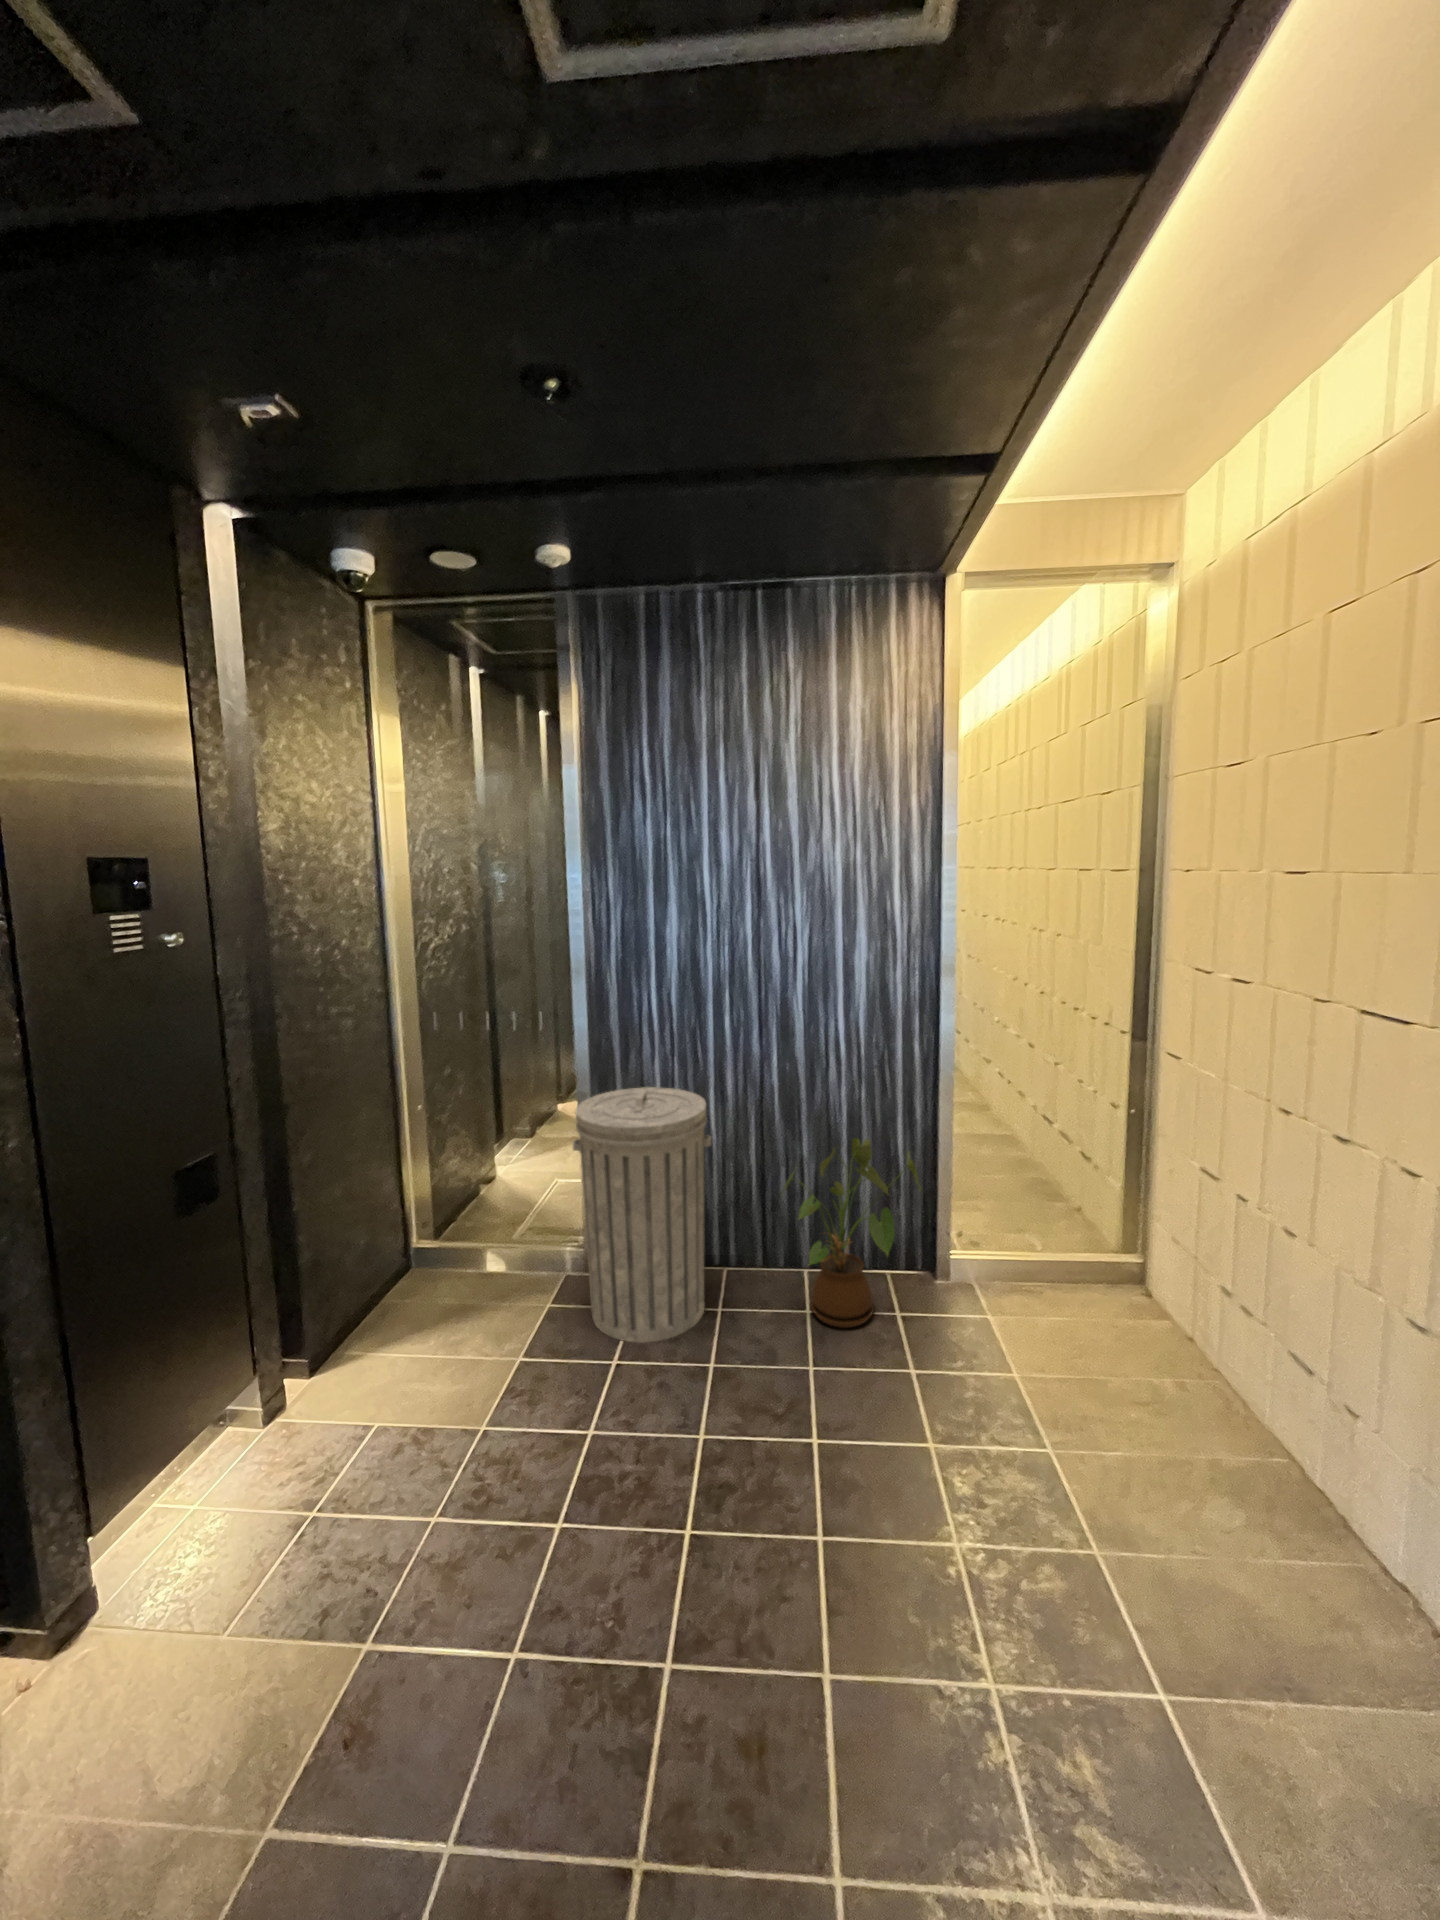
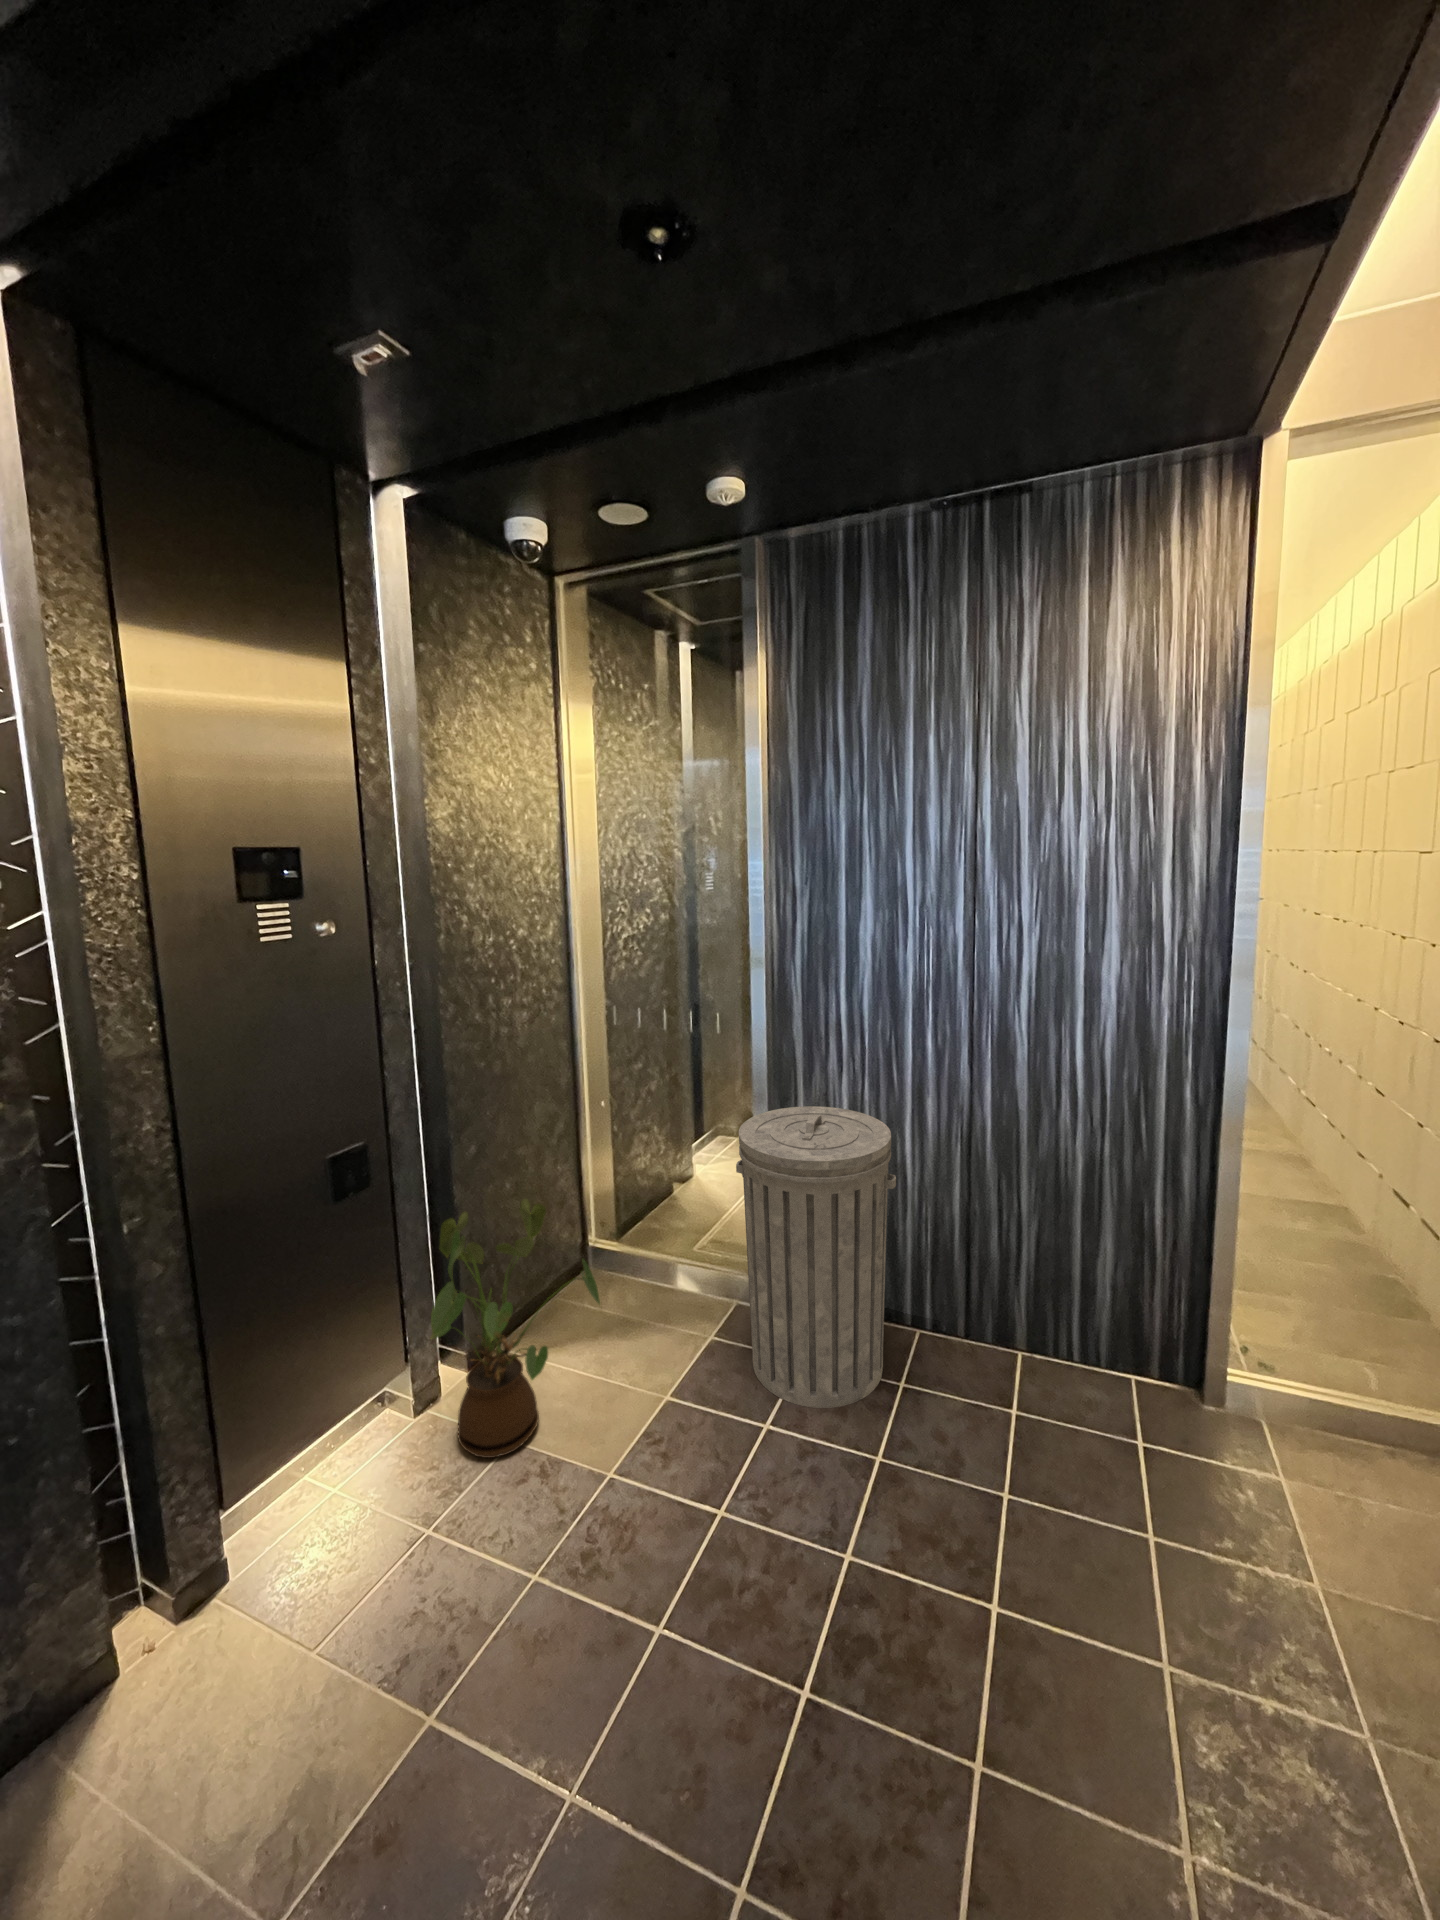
house plant: present [782,1138,921,1328] -> present [431,1199,600,1458]

